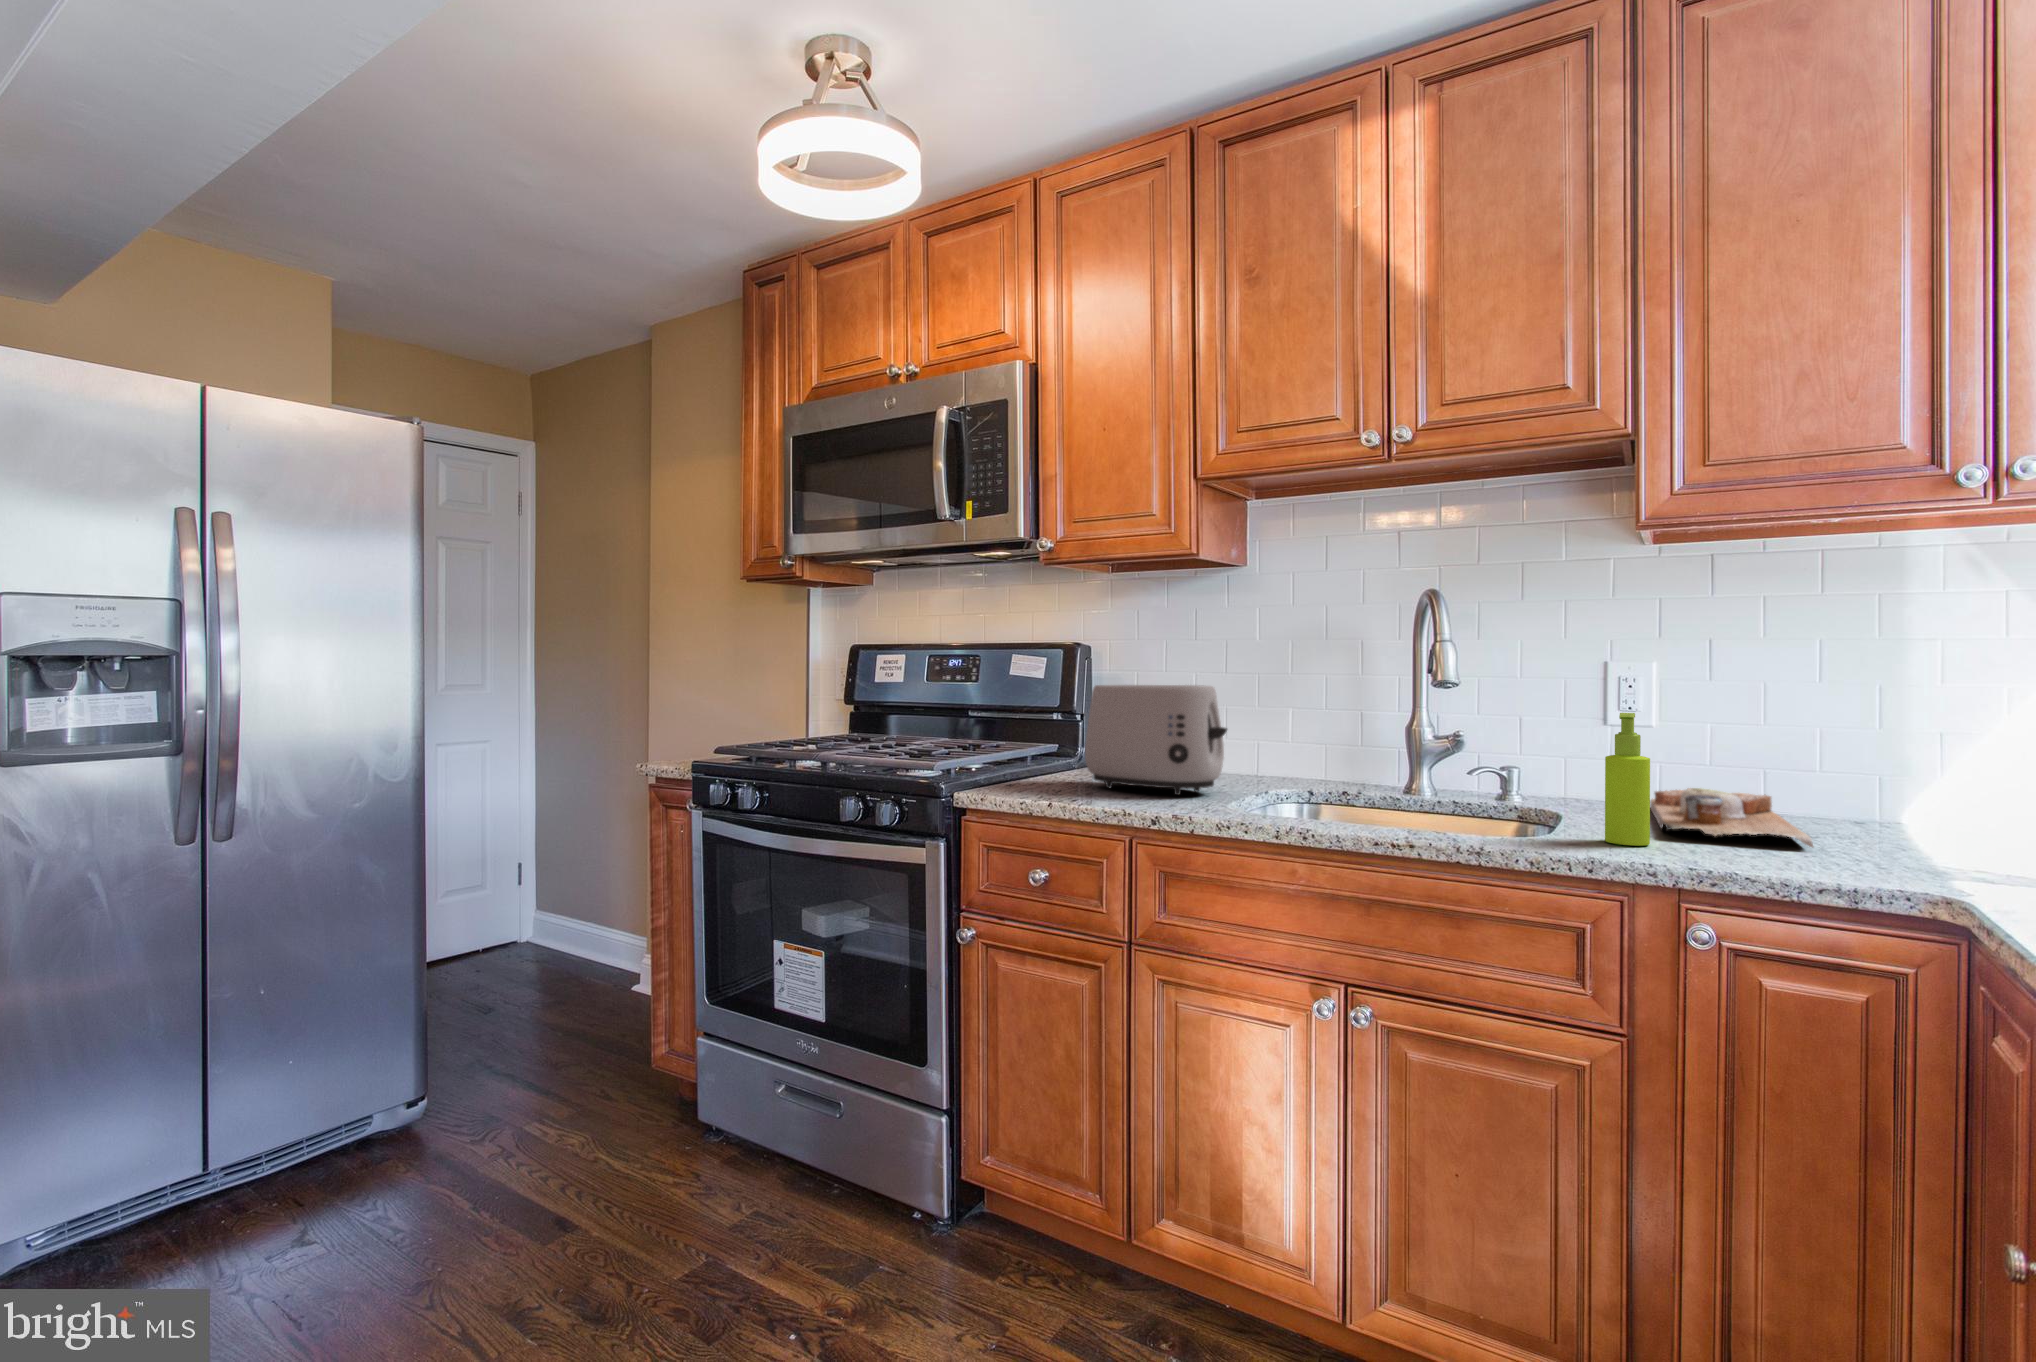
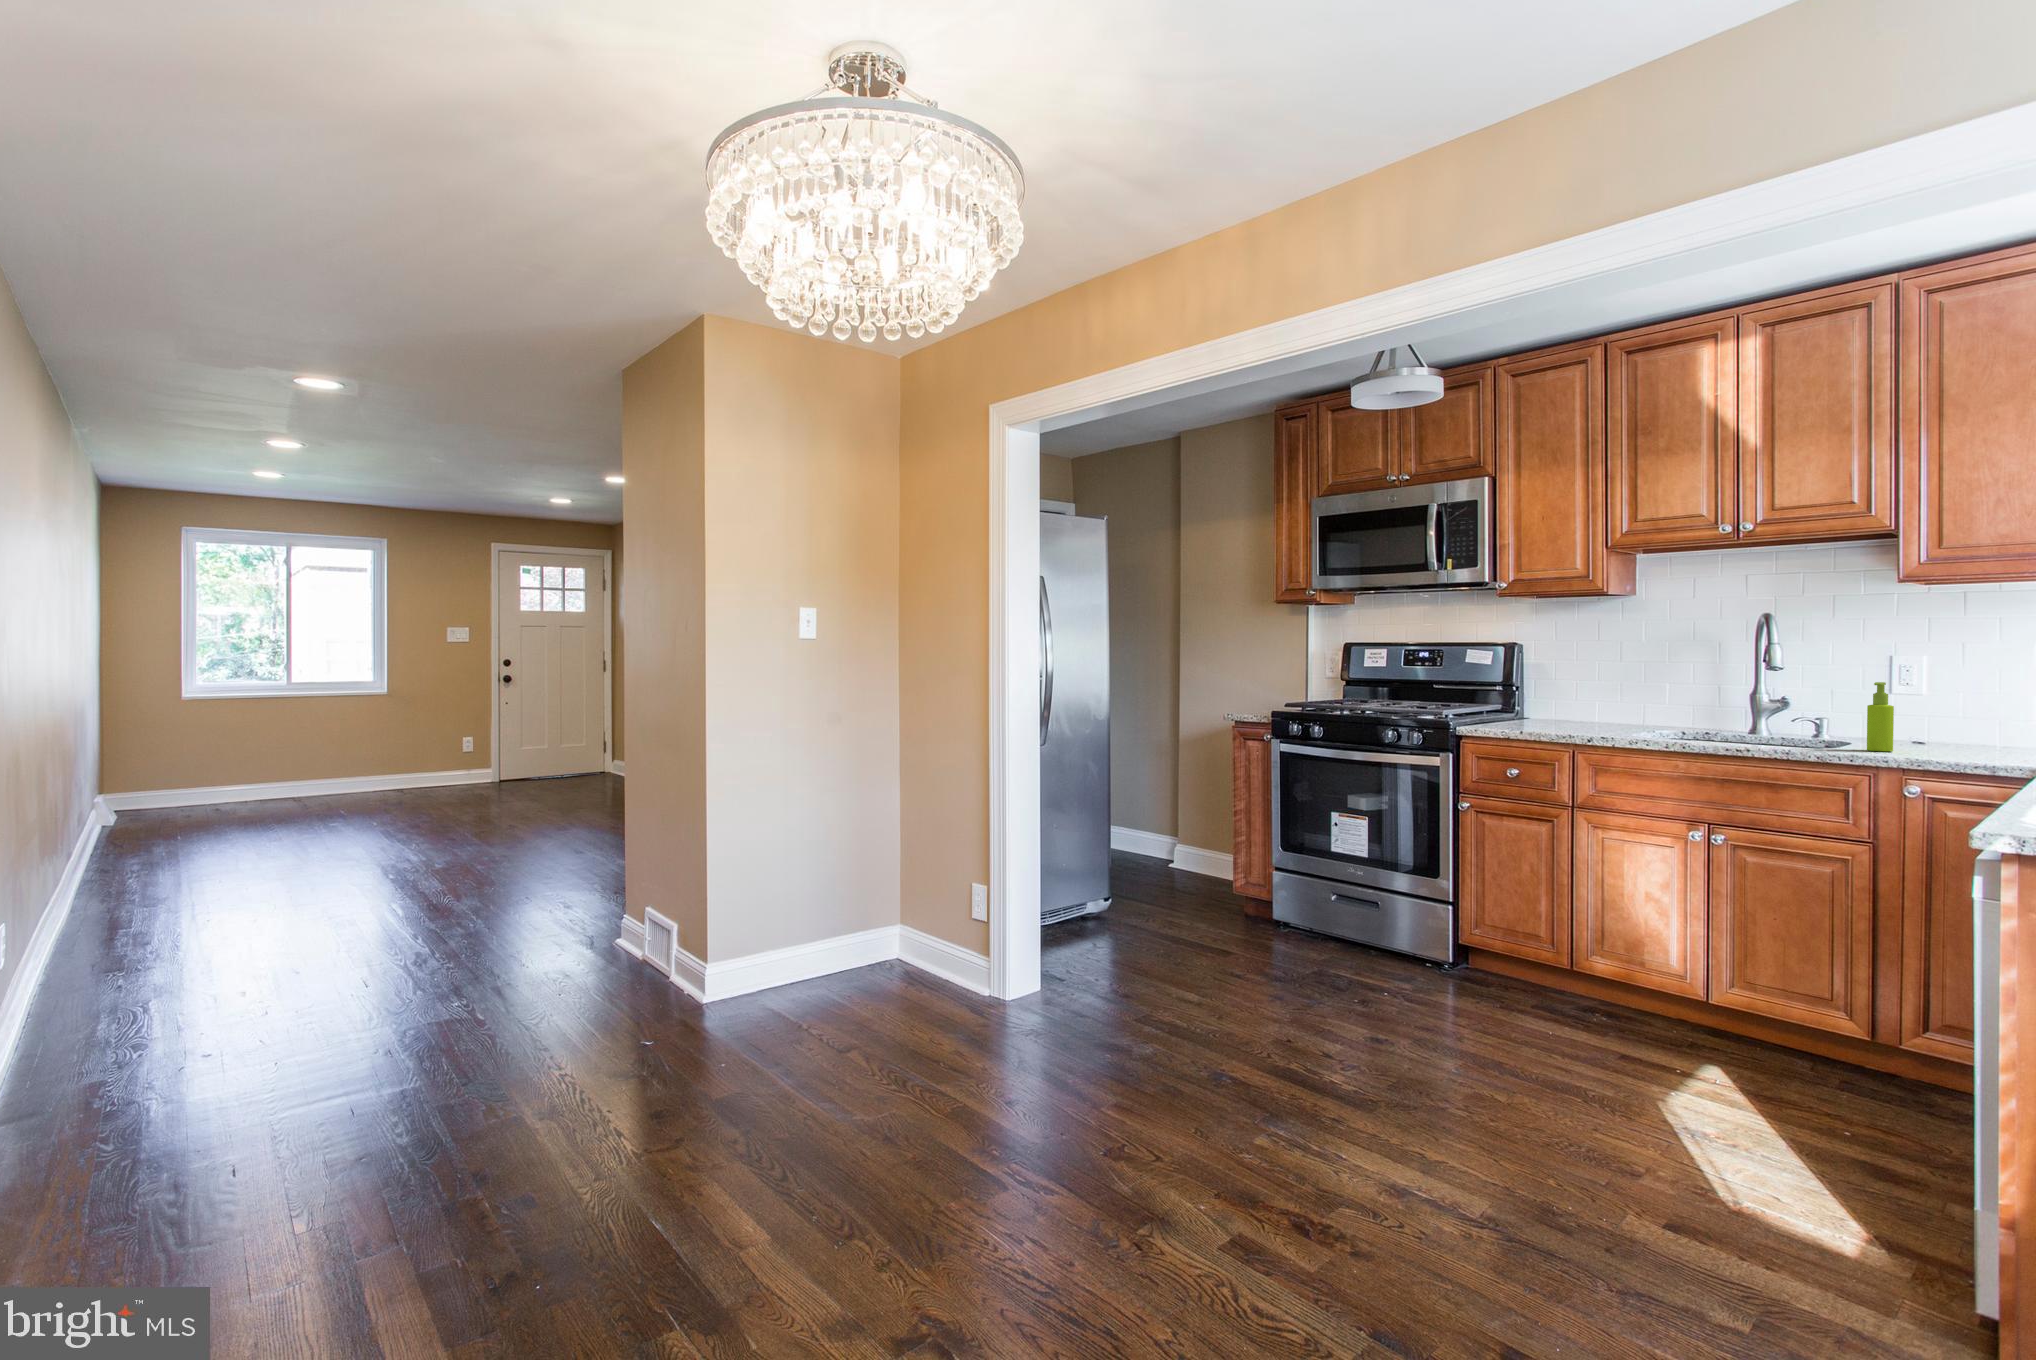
toaster: present [1085,685,1227,795] -> none [1534,668,1631,731]
cutting board: present [1650,788,1813,847] -> none [1906,726,1993,754]

